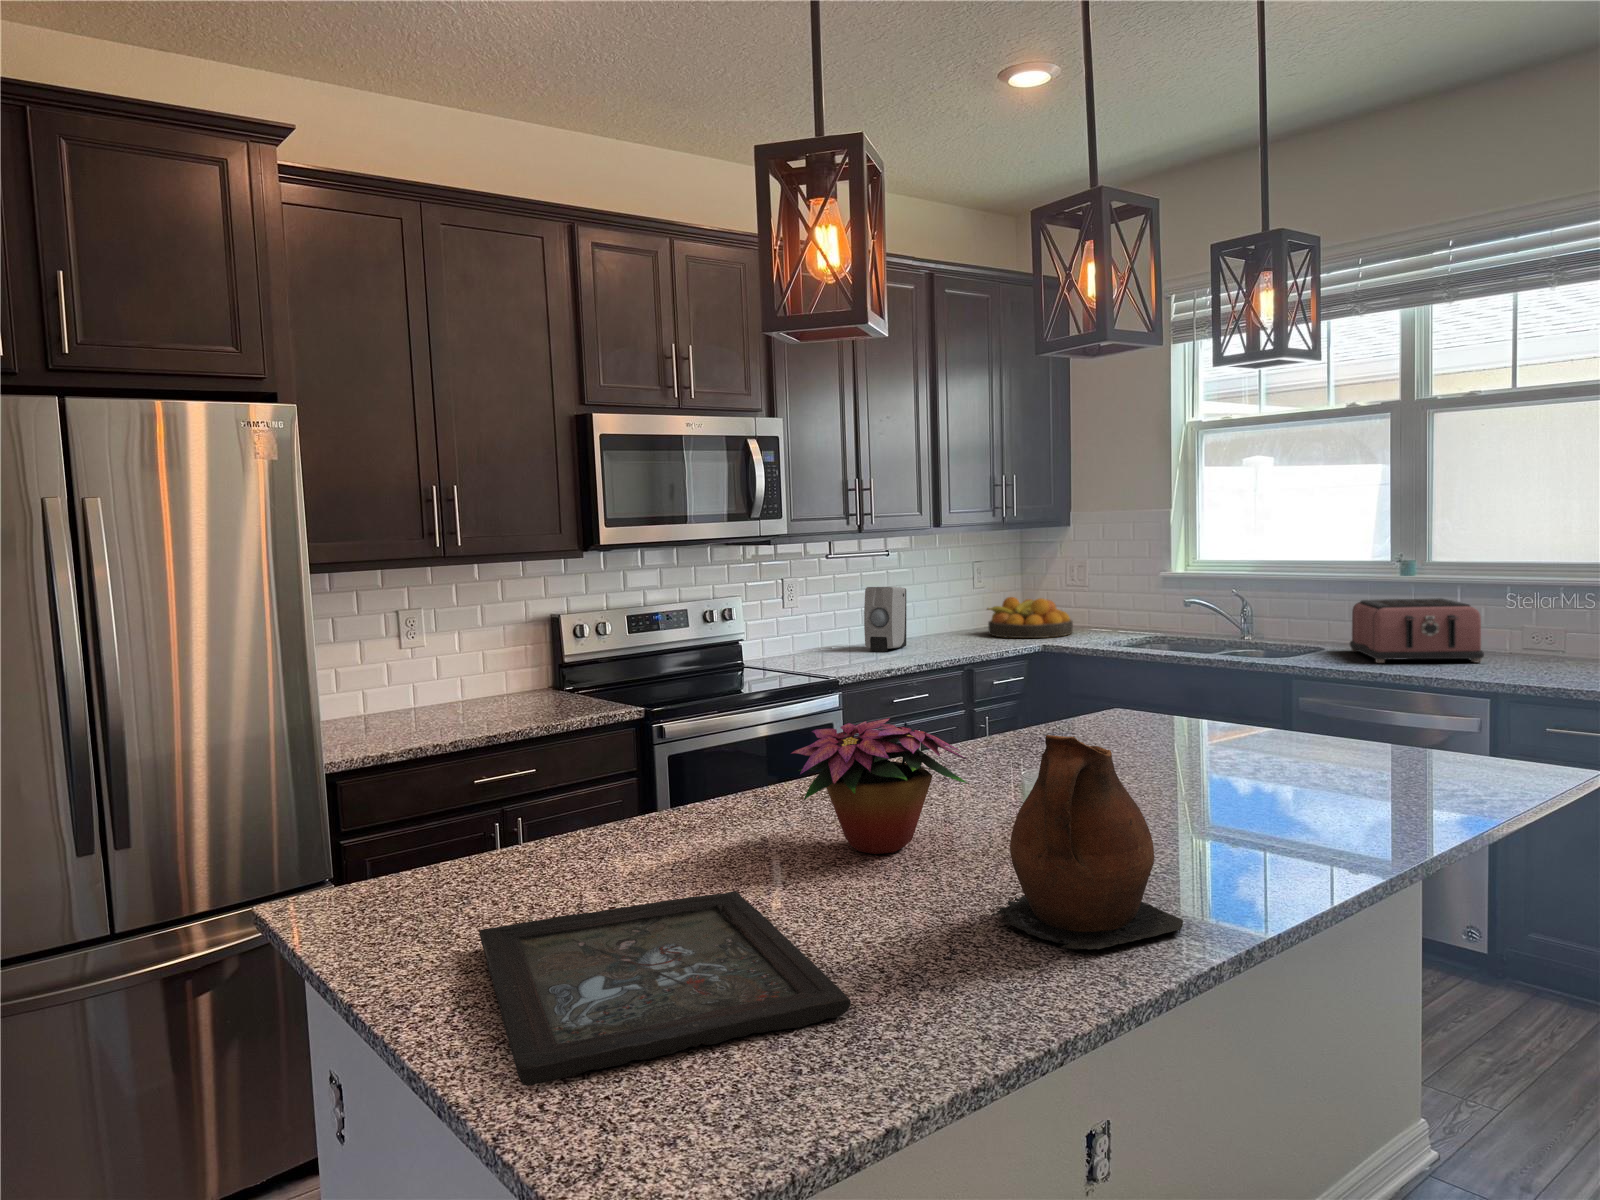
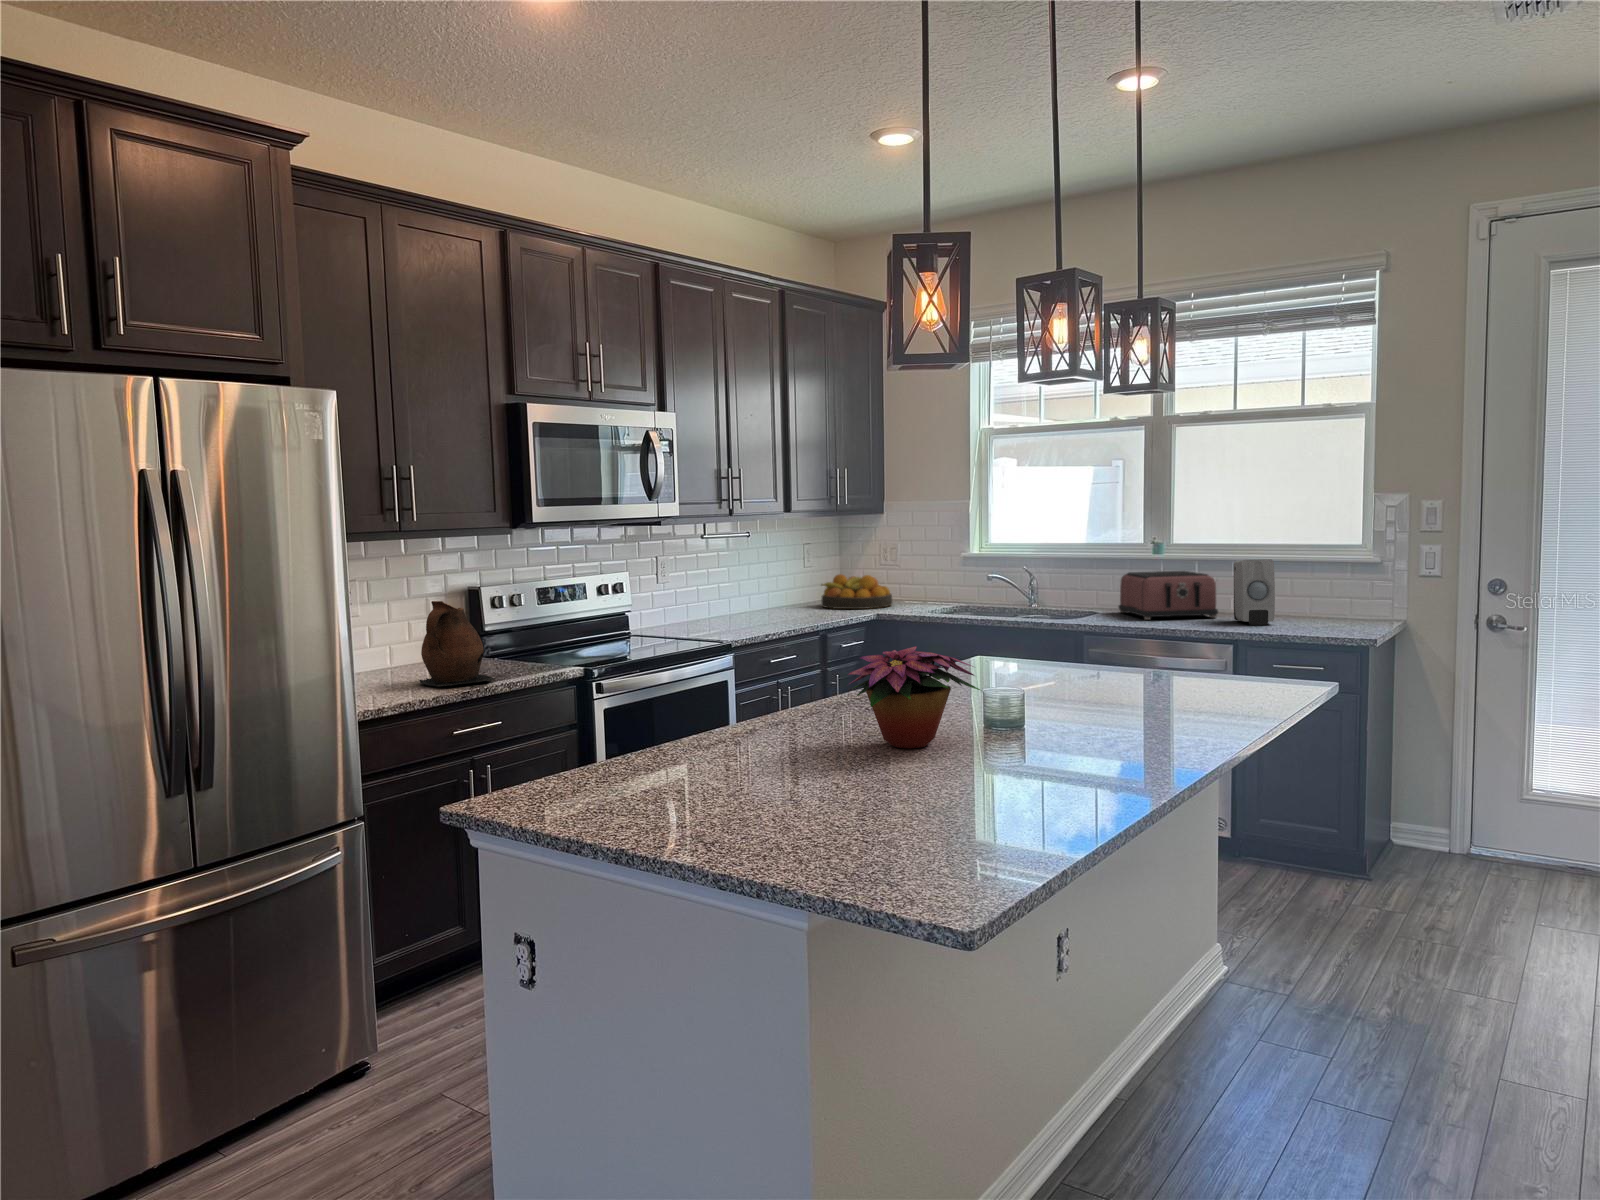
soap dispenser: present [864,587,906,652] -> present [1234,559,1275,625]
ceramic pitcher: present [992,735,1183,950] -> present [419,601,495,687]
tray: present [479,891,851,1086] -> none [686,772,1007,877]

